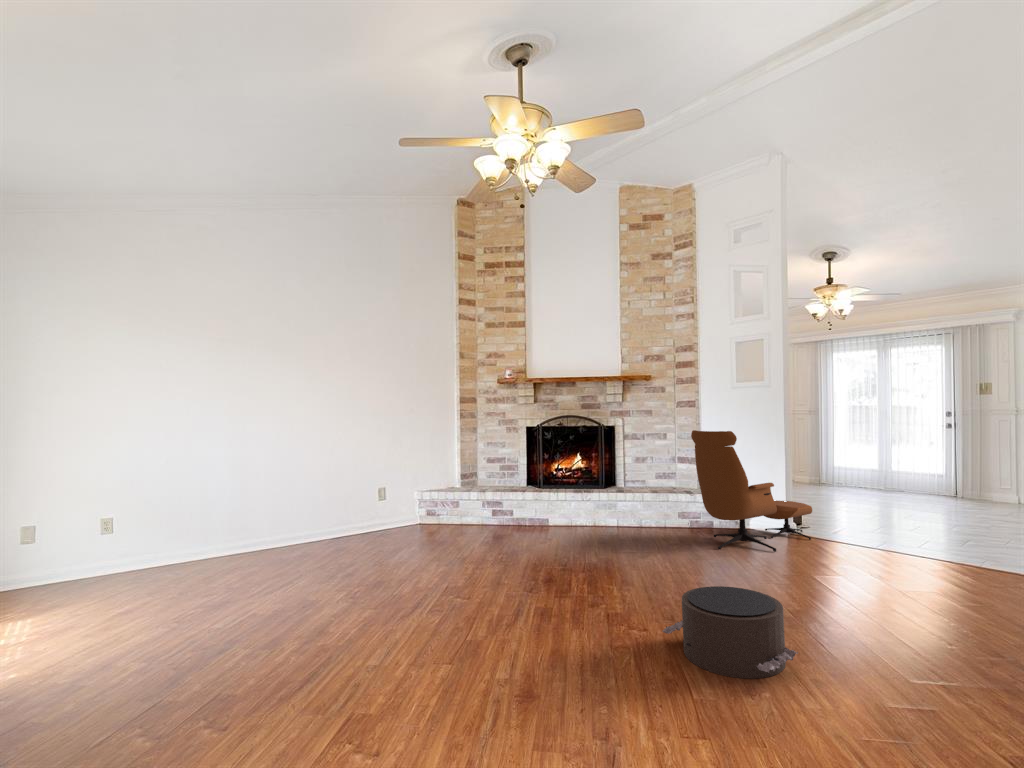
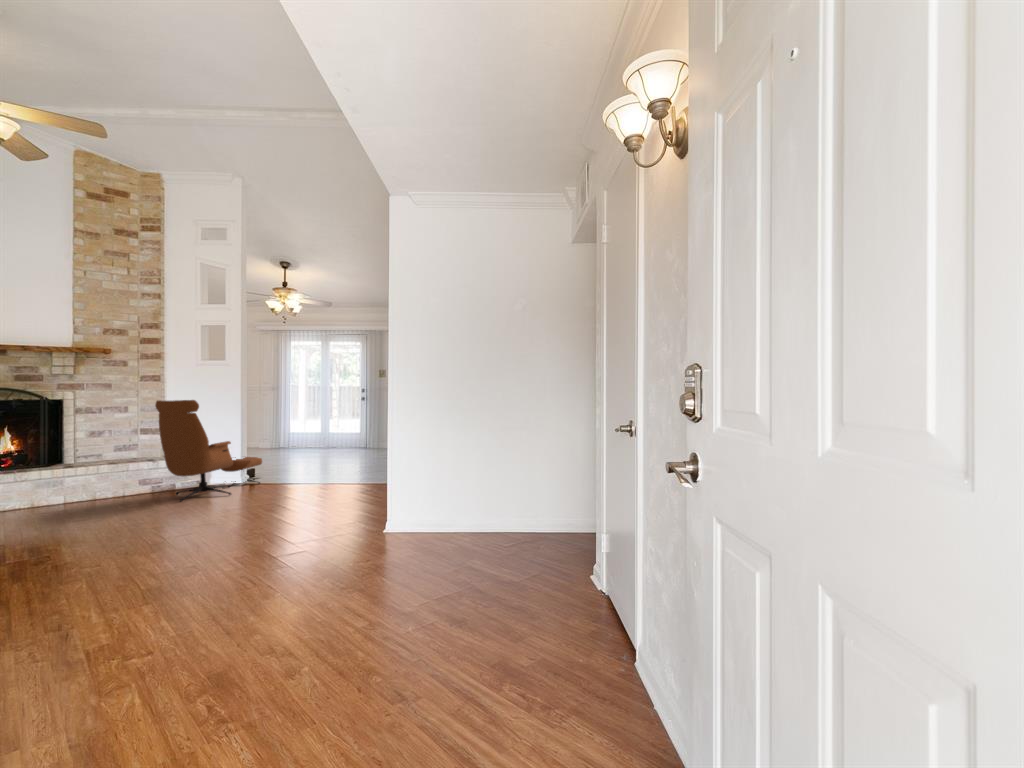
pouf: present [662,586,798,679] -> none [123,511,237,573]

